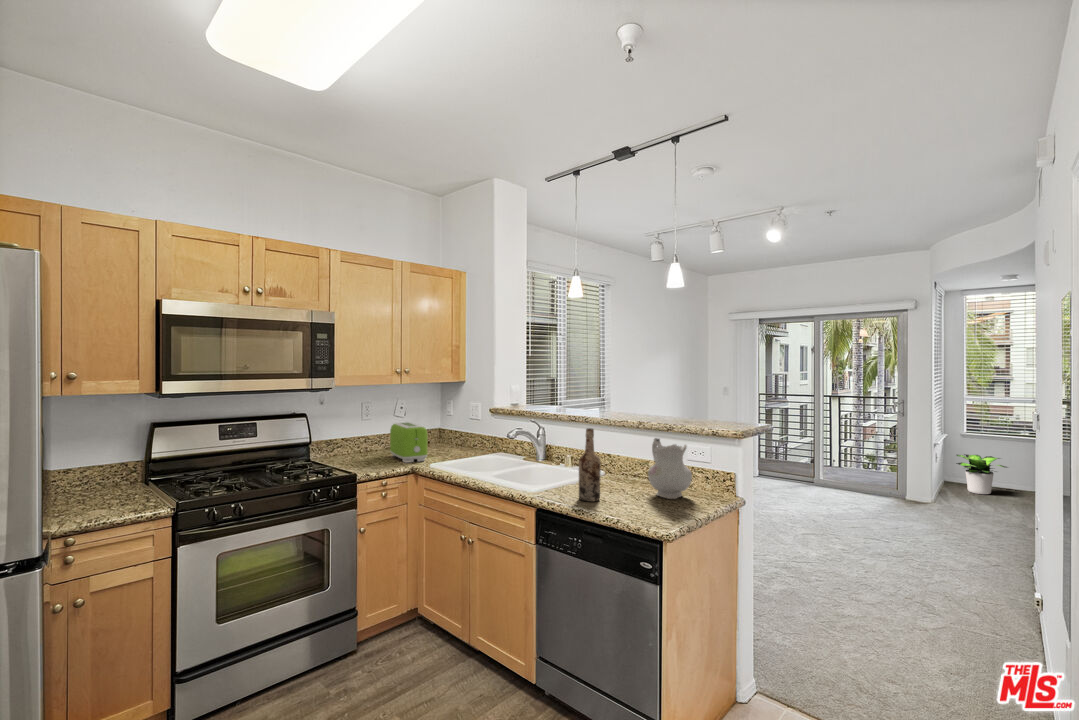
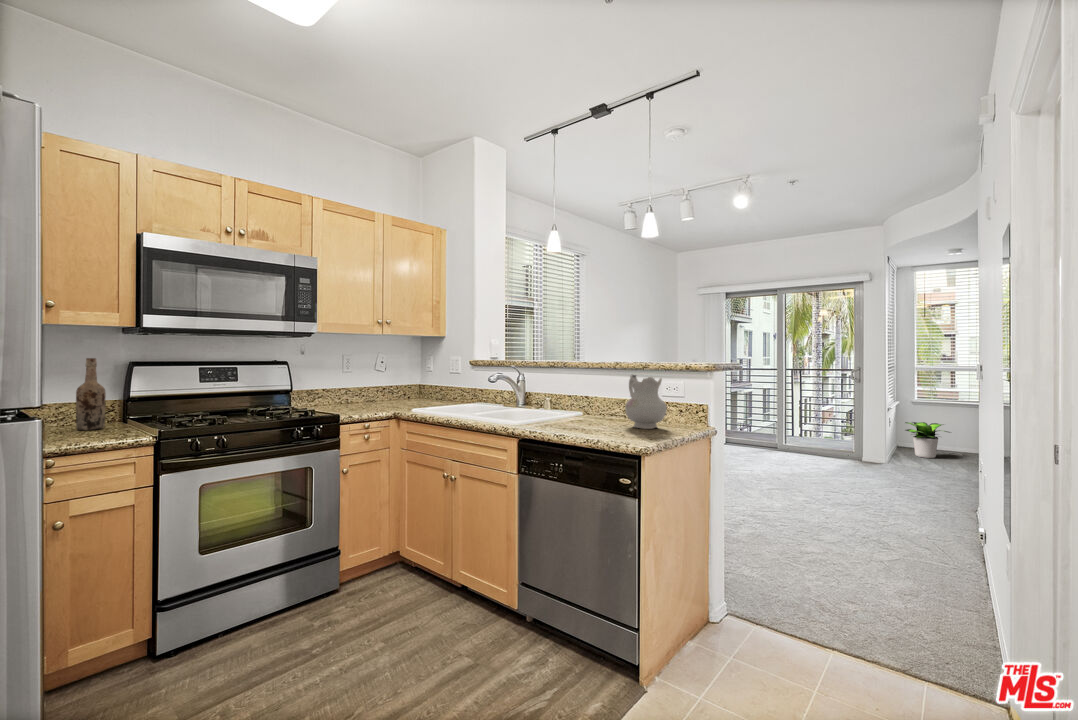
toaster: present [390,422,428,463] -> none [372,374,409,410]
wine bottle: present [579,428,601,502] -> present [76,358,106,430]

